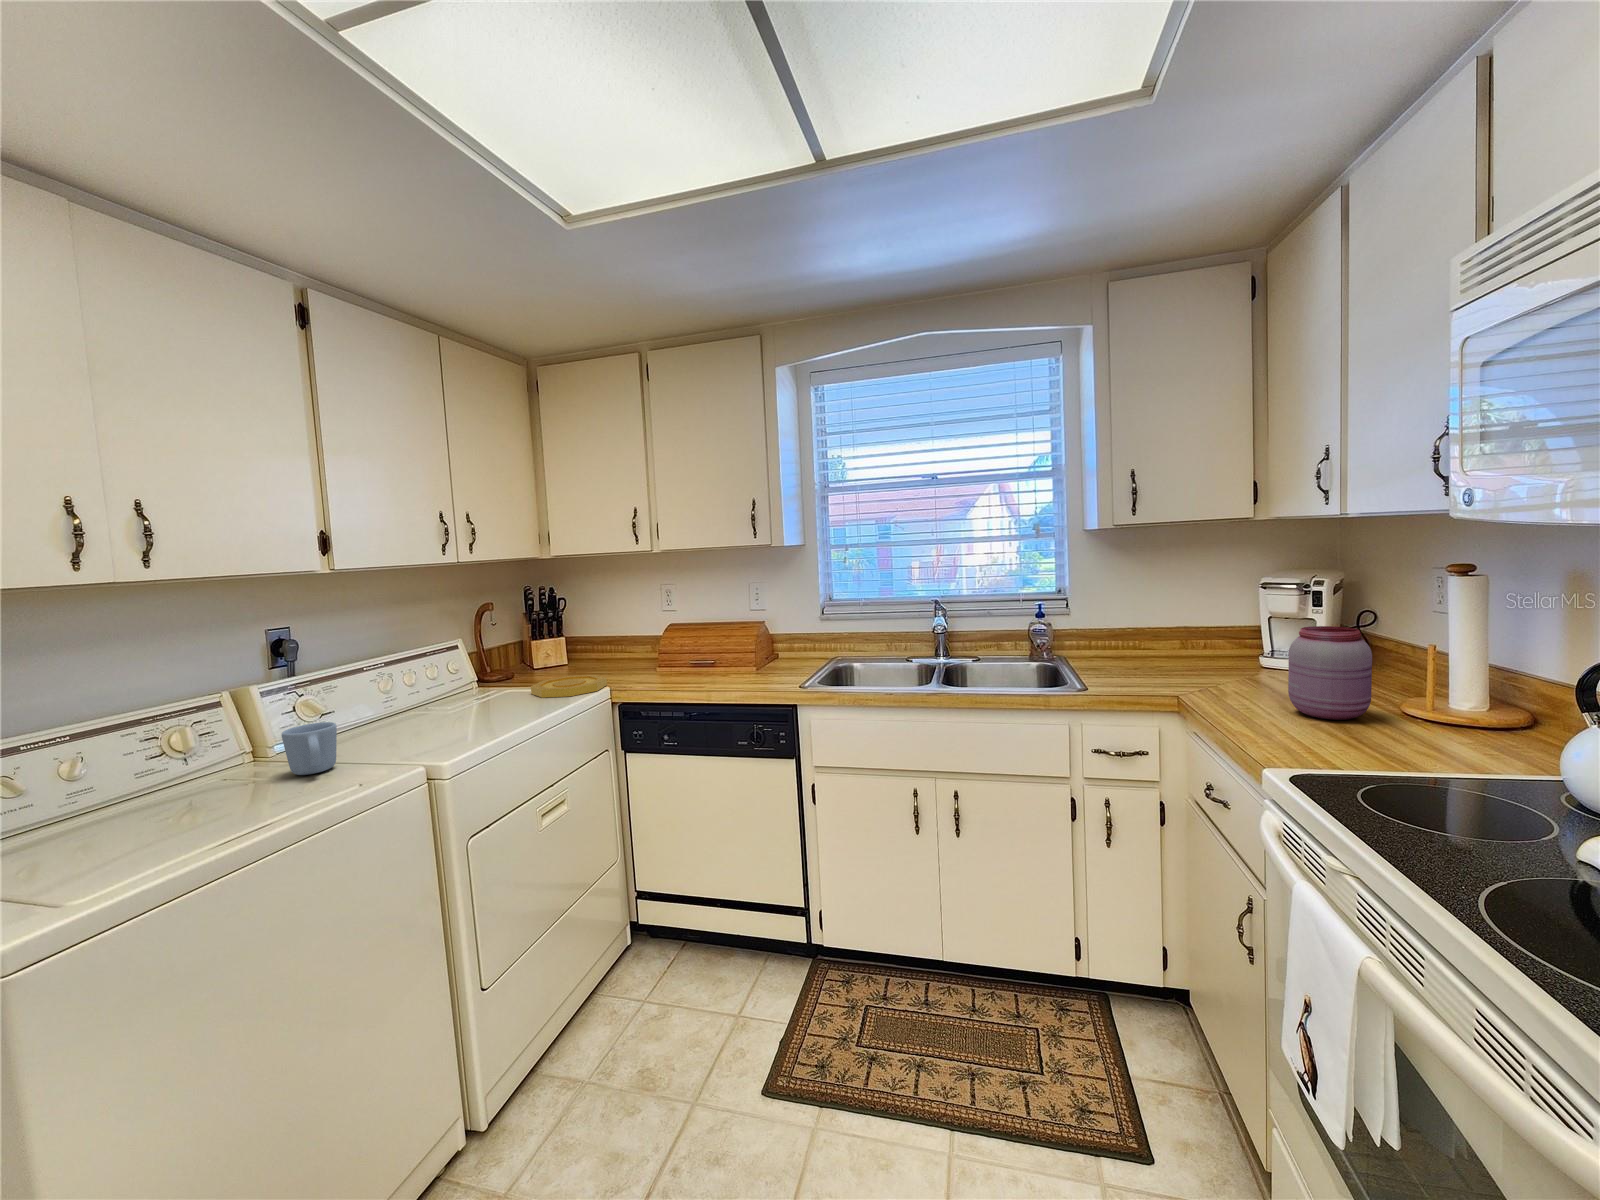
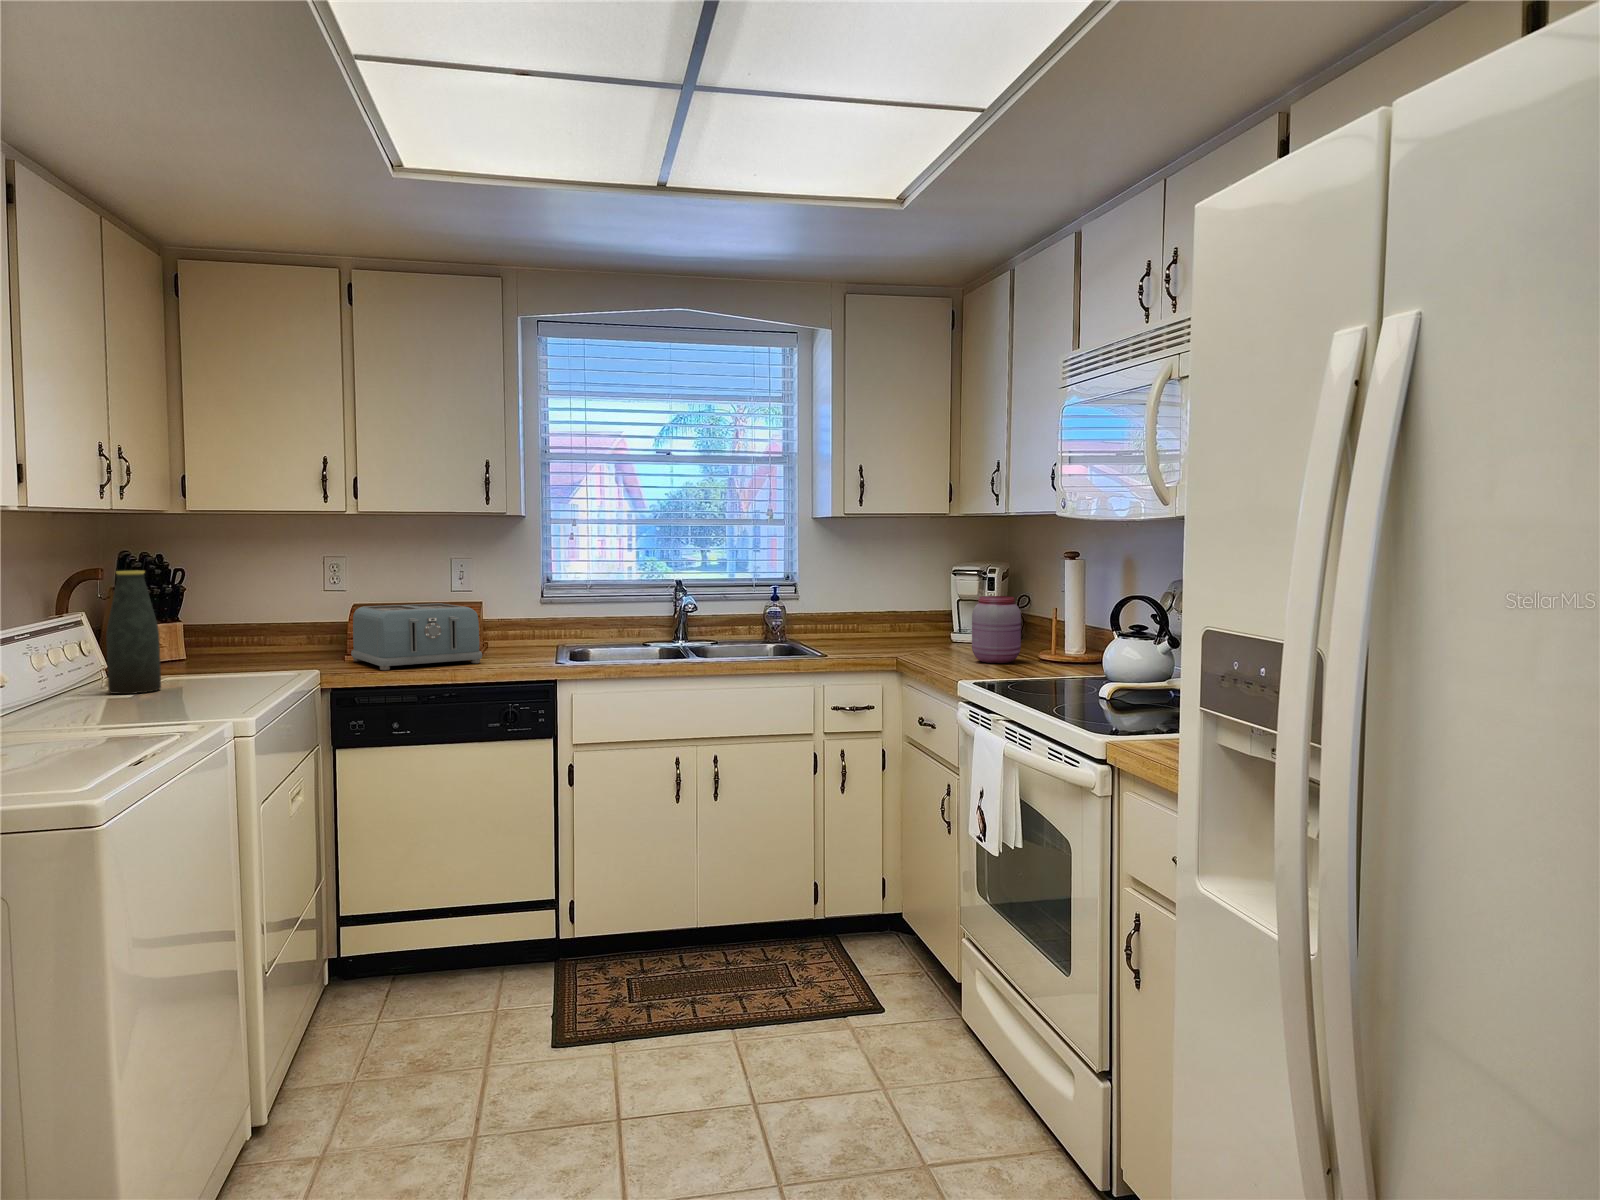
bottle: none [433,614,478,715] -> present [106,571,161,694]
toaster: none [656,624,747,689] -> present [351,603,482,670]
bowl: present [531,675,607,698] -> none [205,660,299,680]
mug: present [282,722,337,775] -> none [52,673,115,727]

